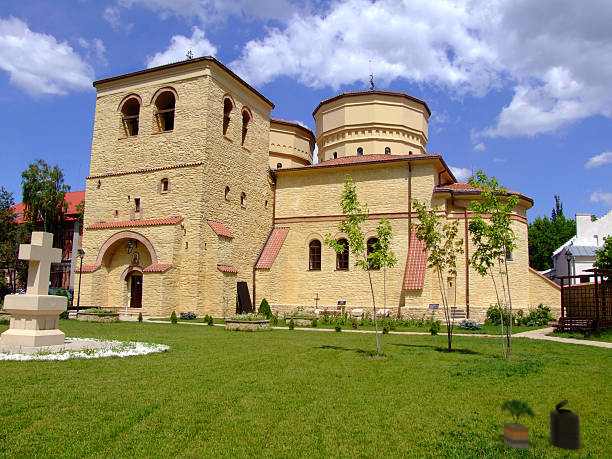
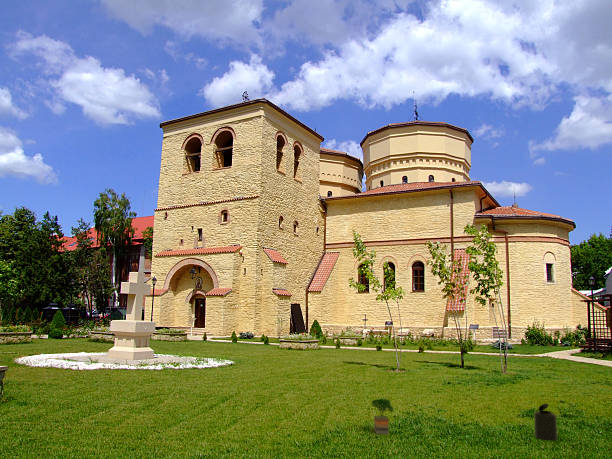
potted tree: present [501,400,535,449] -> present [371,398,393,434]

